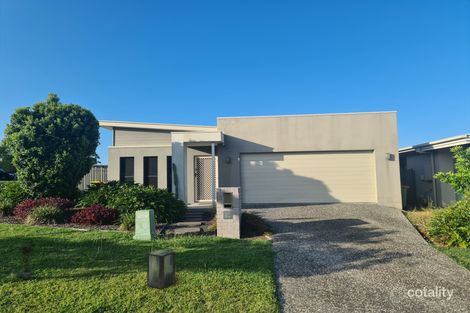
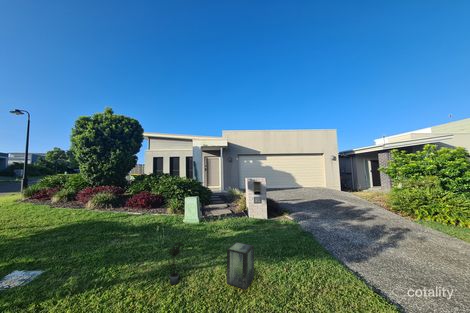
potted plant: present [21,241,36,279] -> present [169,242,184,284]

